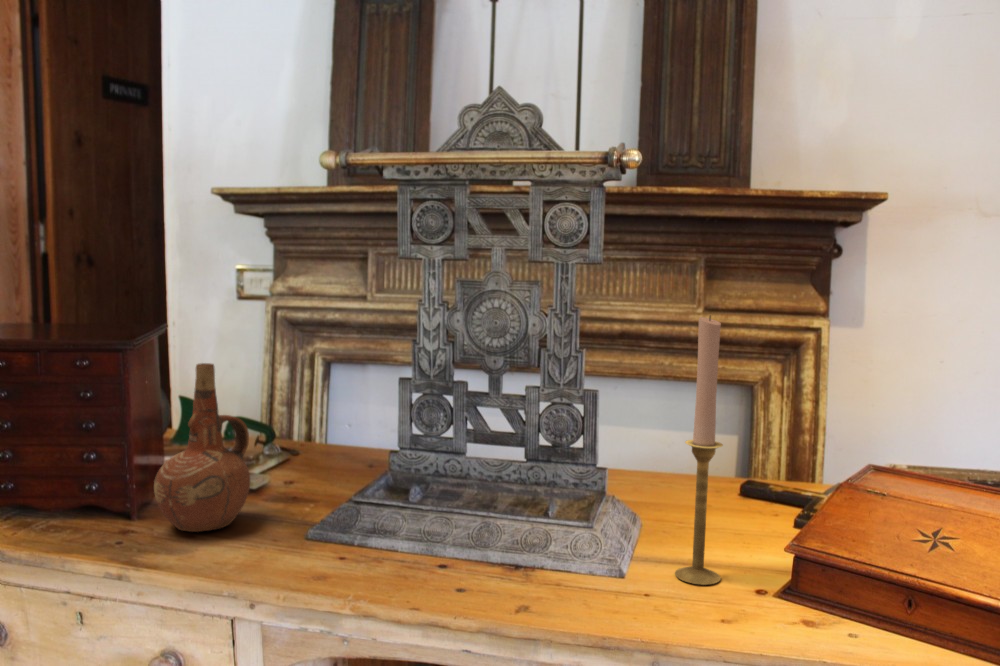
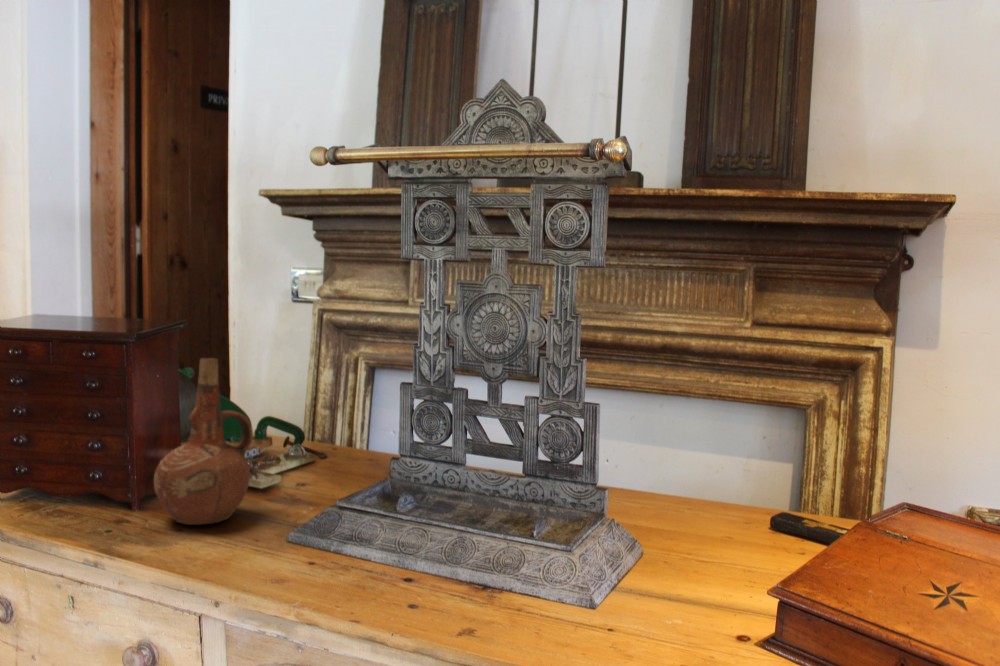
candlestick: present [675,316,723,585] -> none [659,324,715,626]

